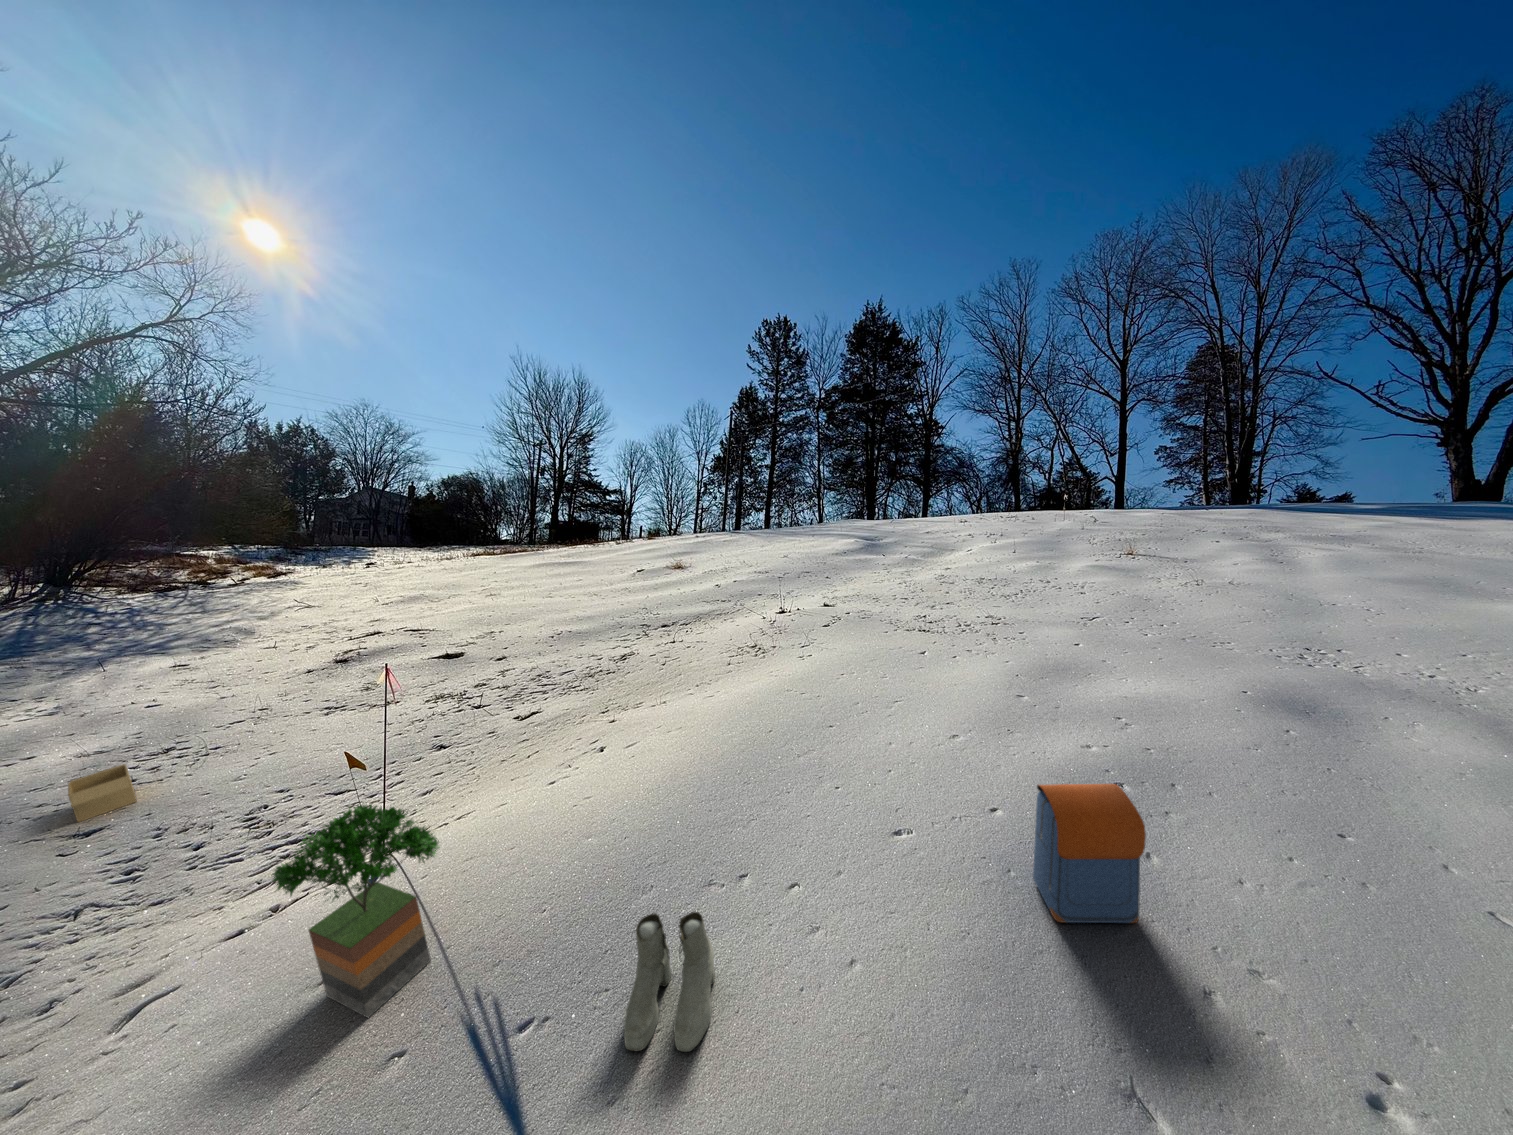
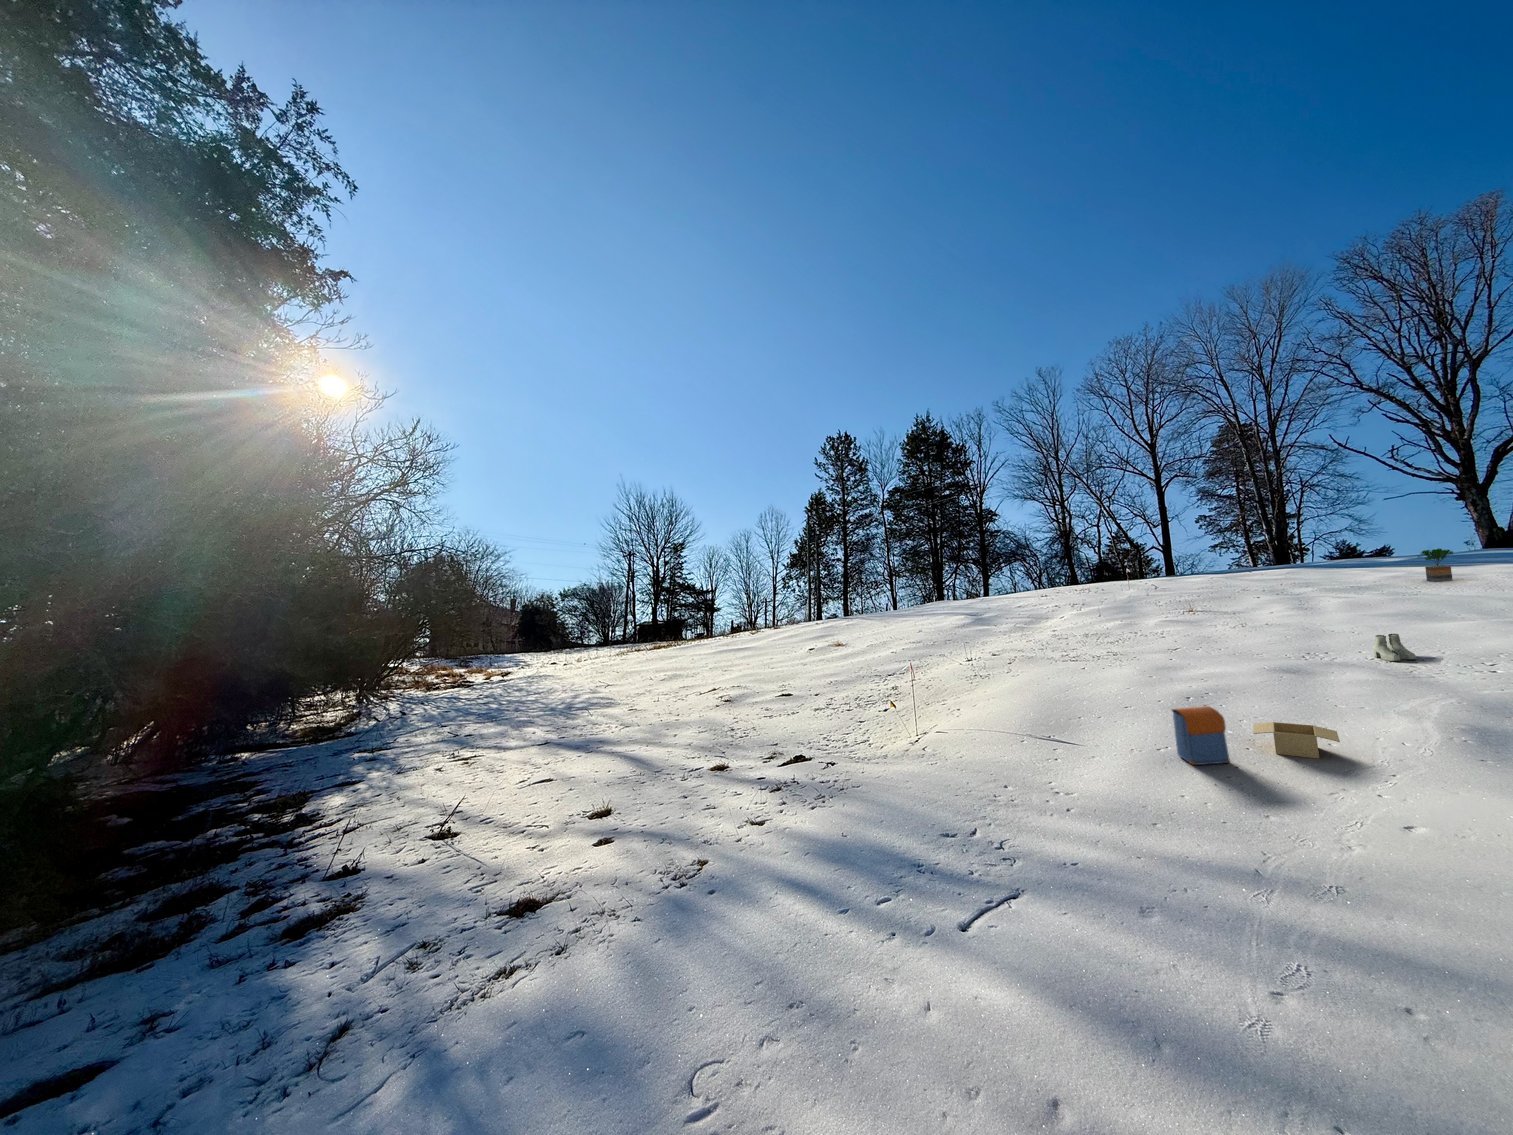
cardboard box: present [68,764,136,822] -> present [1253,722,1340,759]
potted tree: present [272,805,439,1018] -> present [1418,548,1453,582]
boots: present [624,912,715,1052] -> present [1373,634,1416,661]

